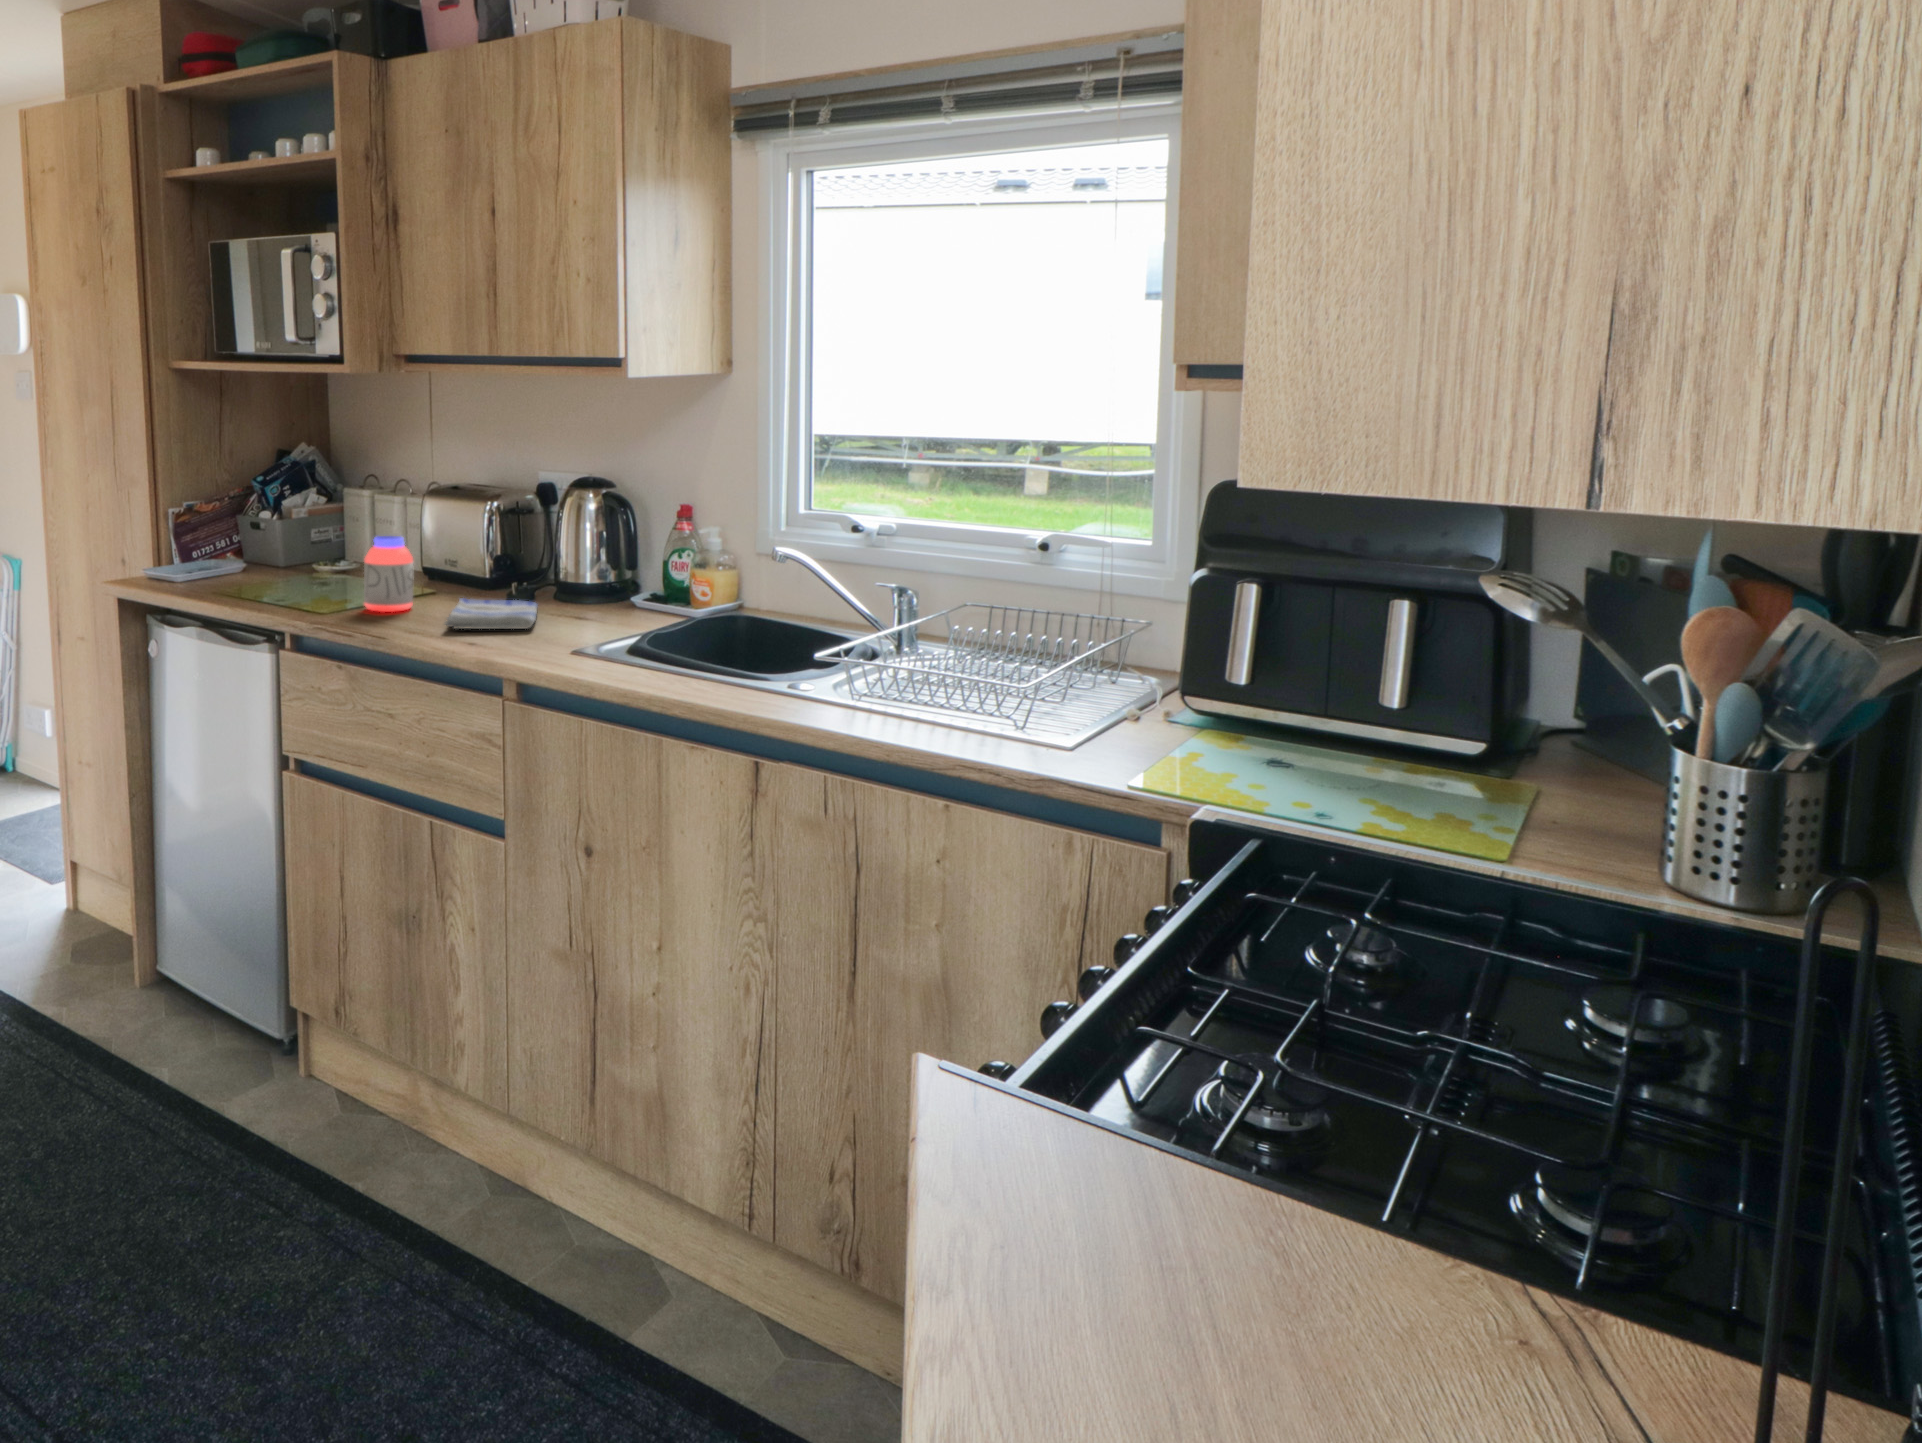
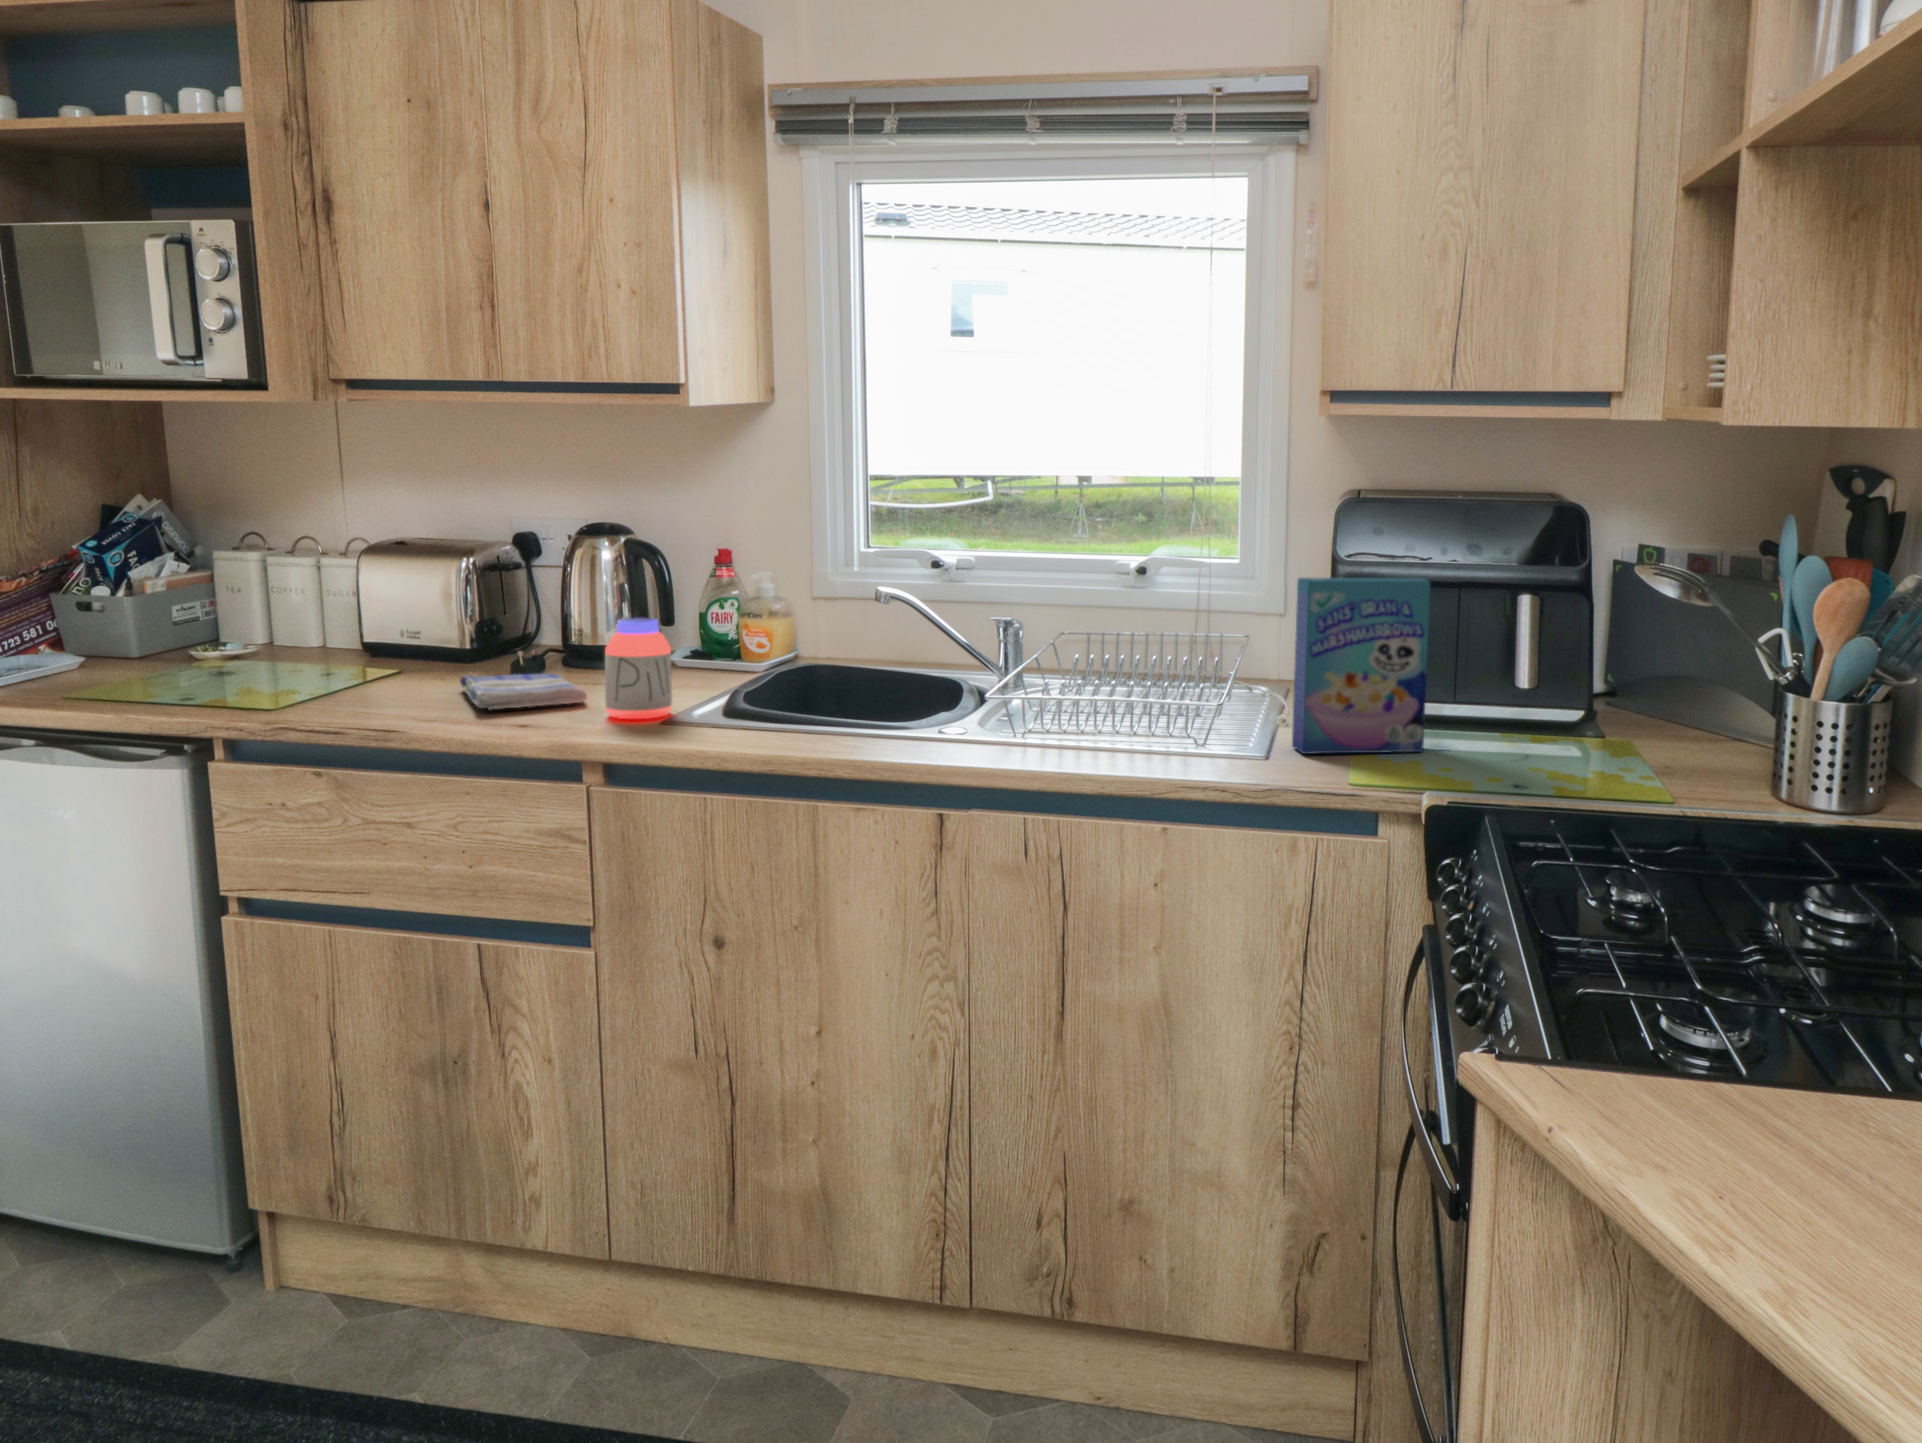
jar: present [364,536,413,612] -> present [605,618,672,719]
cereal box: none [1119,564,1281,767] -> present [1292,578,1430,754]

